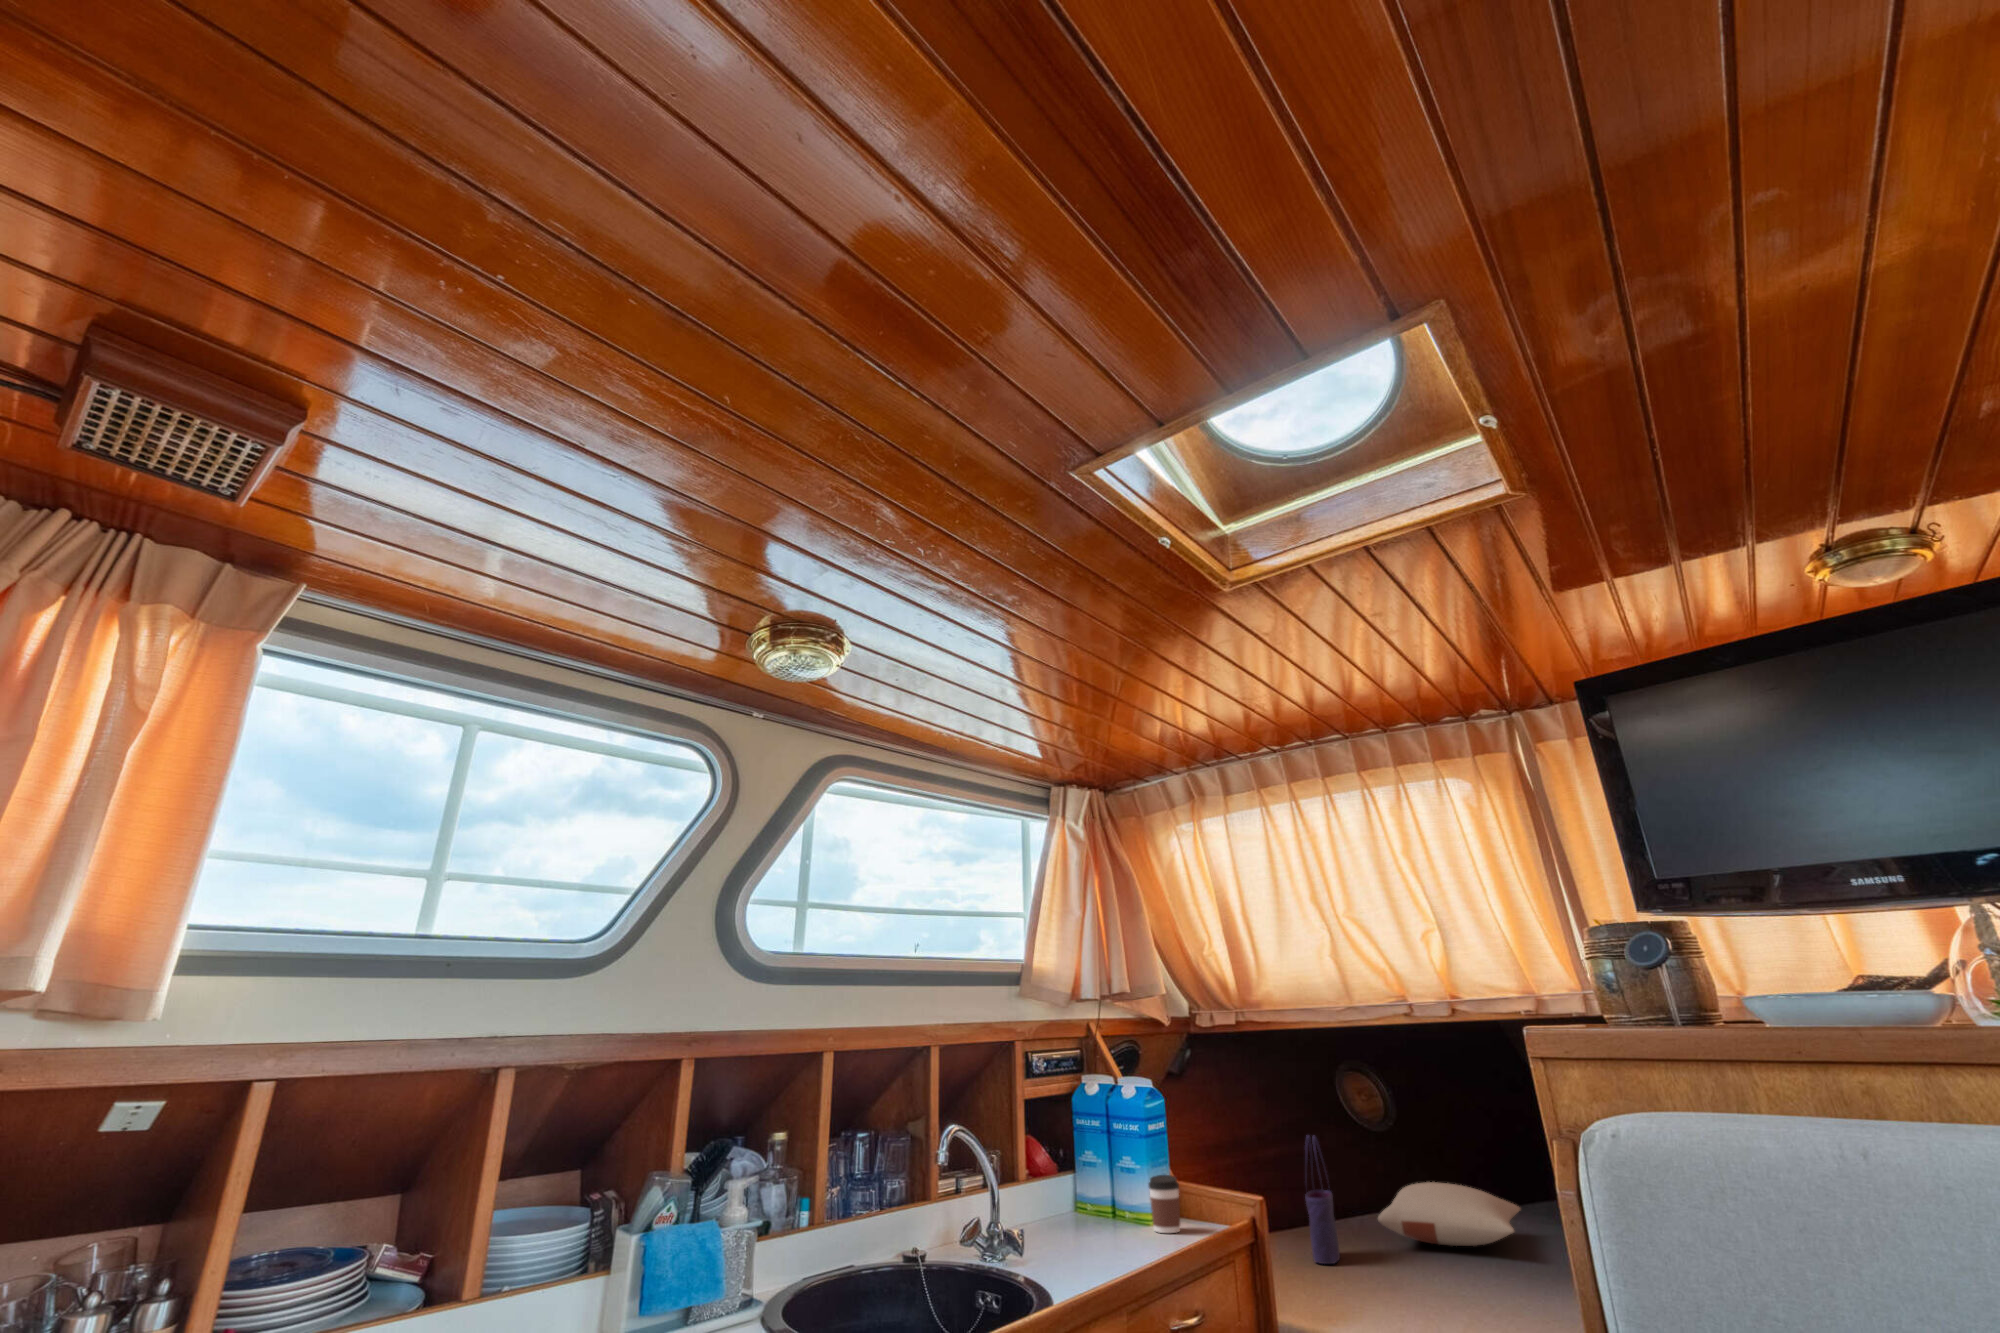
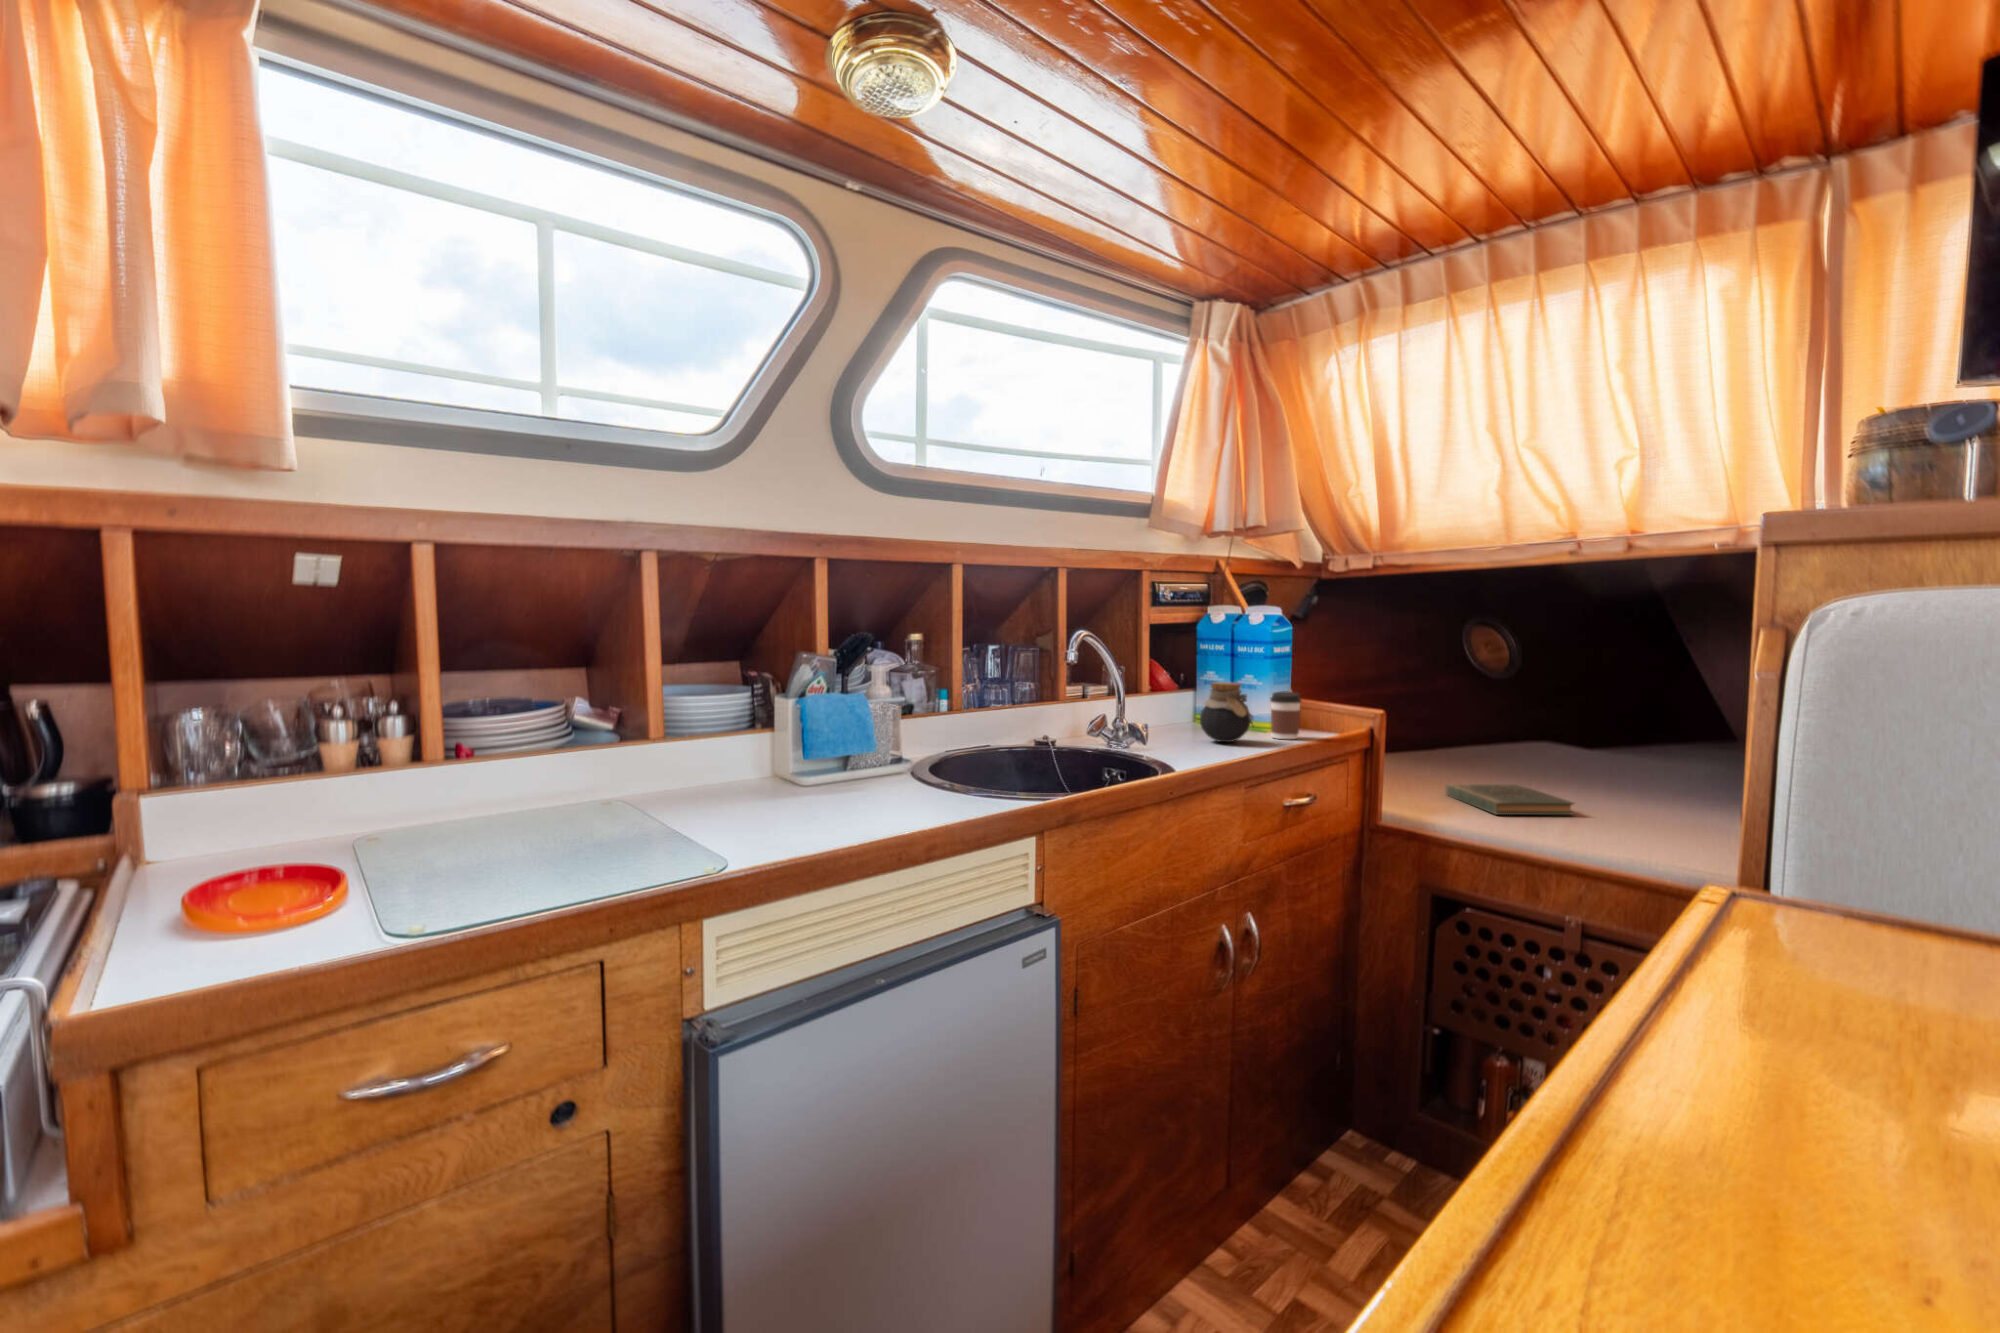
tote bag: present [1305,1135,1340,1264] -> none [1417,674,1446,782]
jar: none [1078,1169,1133,1243] -> present [1200,682,1253,742]
pillow: present [1378,1182,1520,1246] -> none [1487,723,1636,776]
book: none [1341,1264,1473,1310] -> present [1445,784,1574,815]

